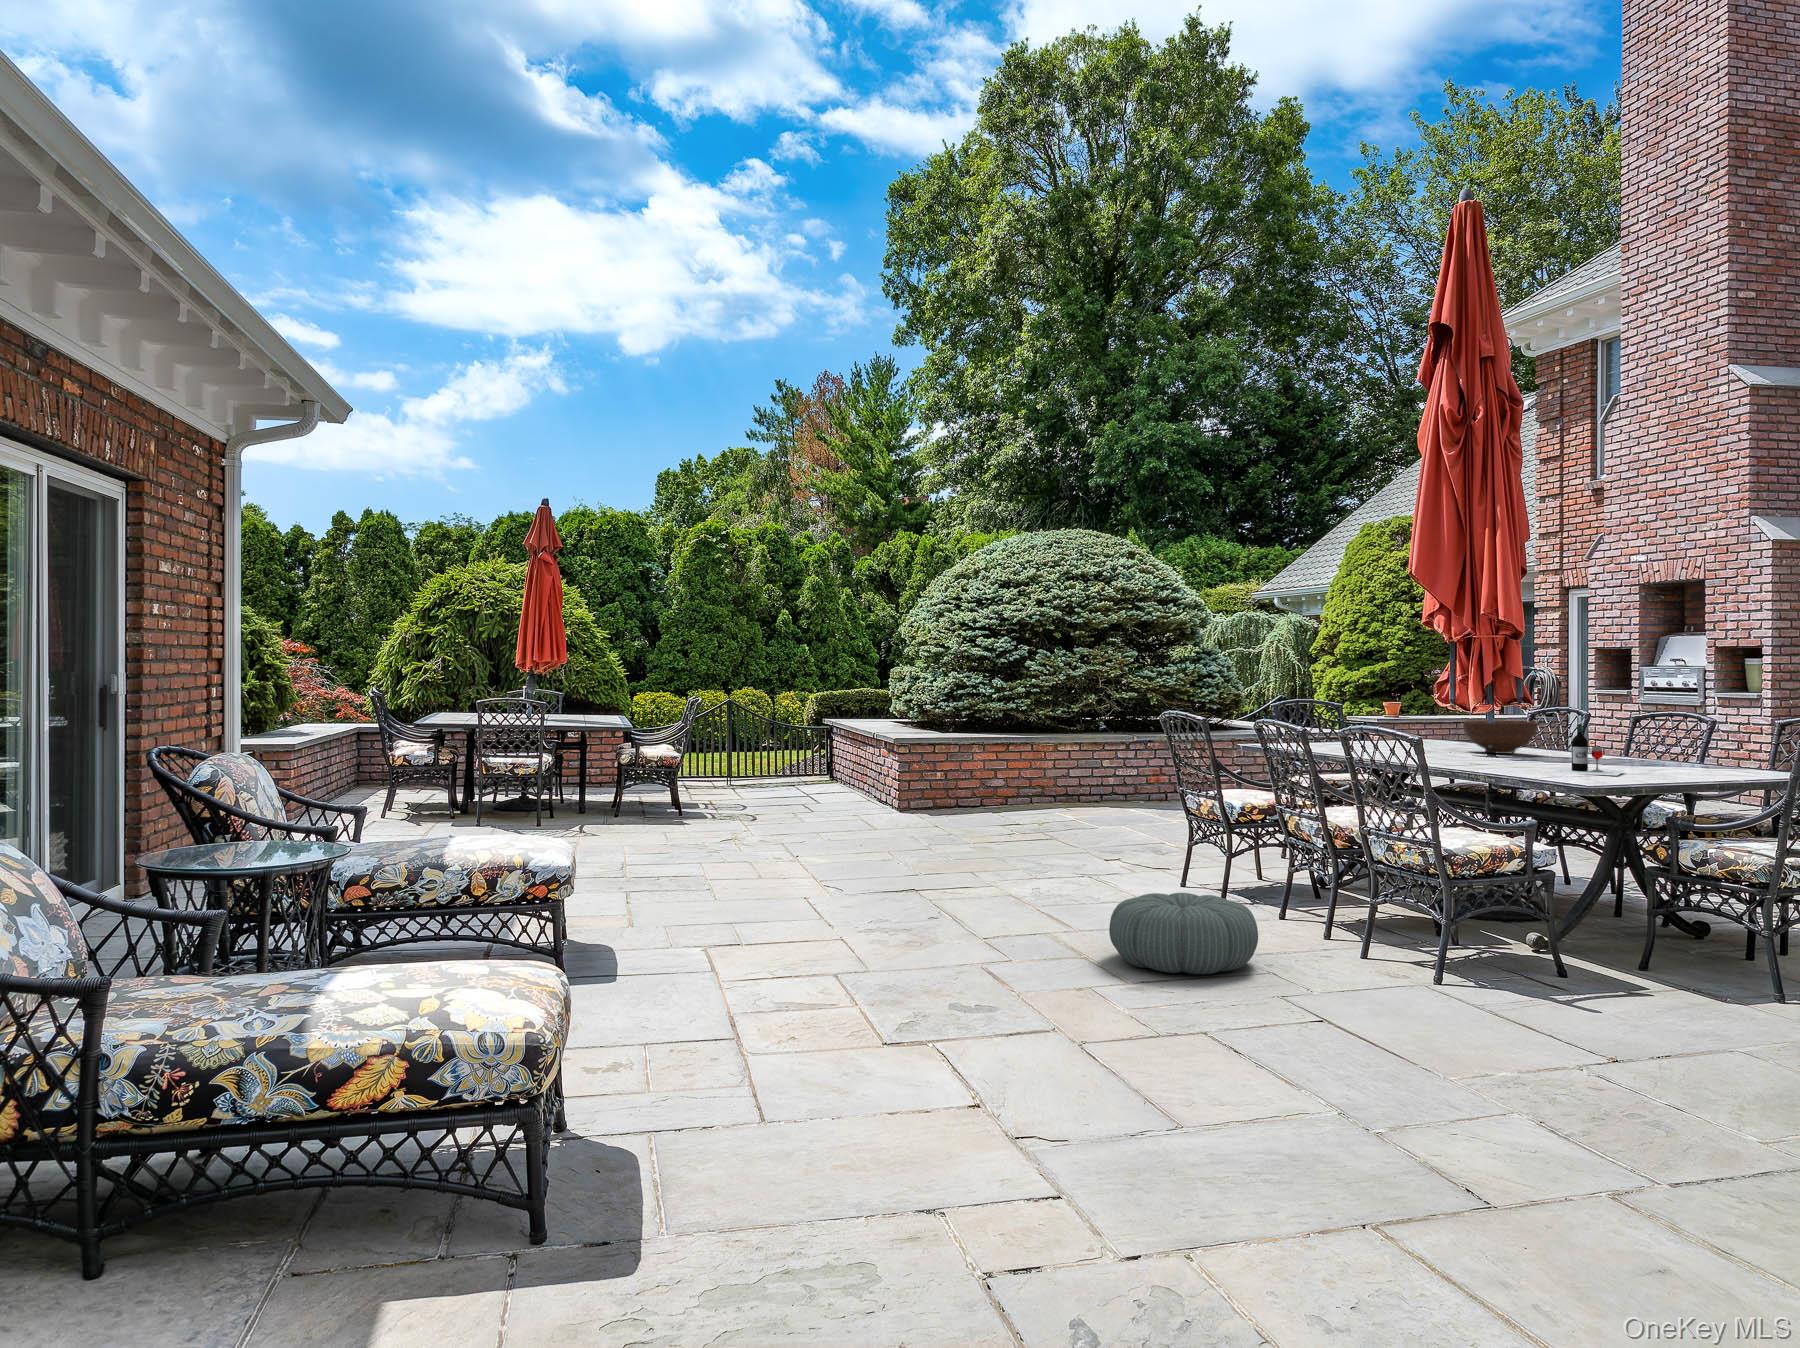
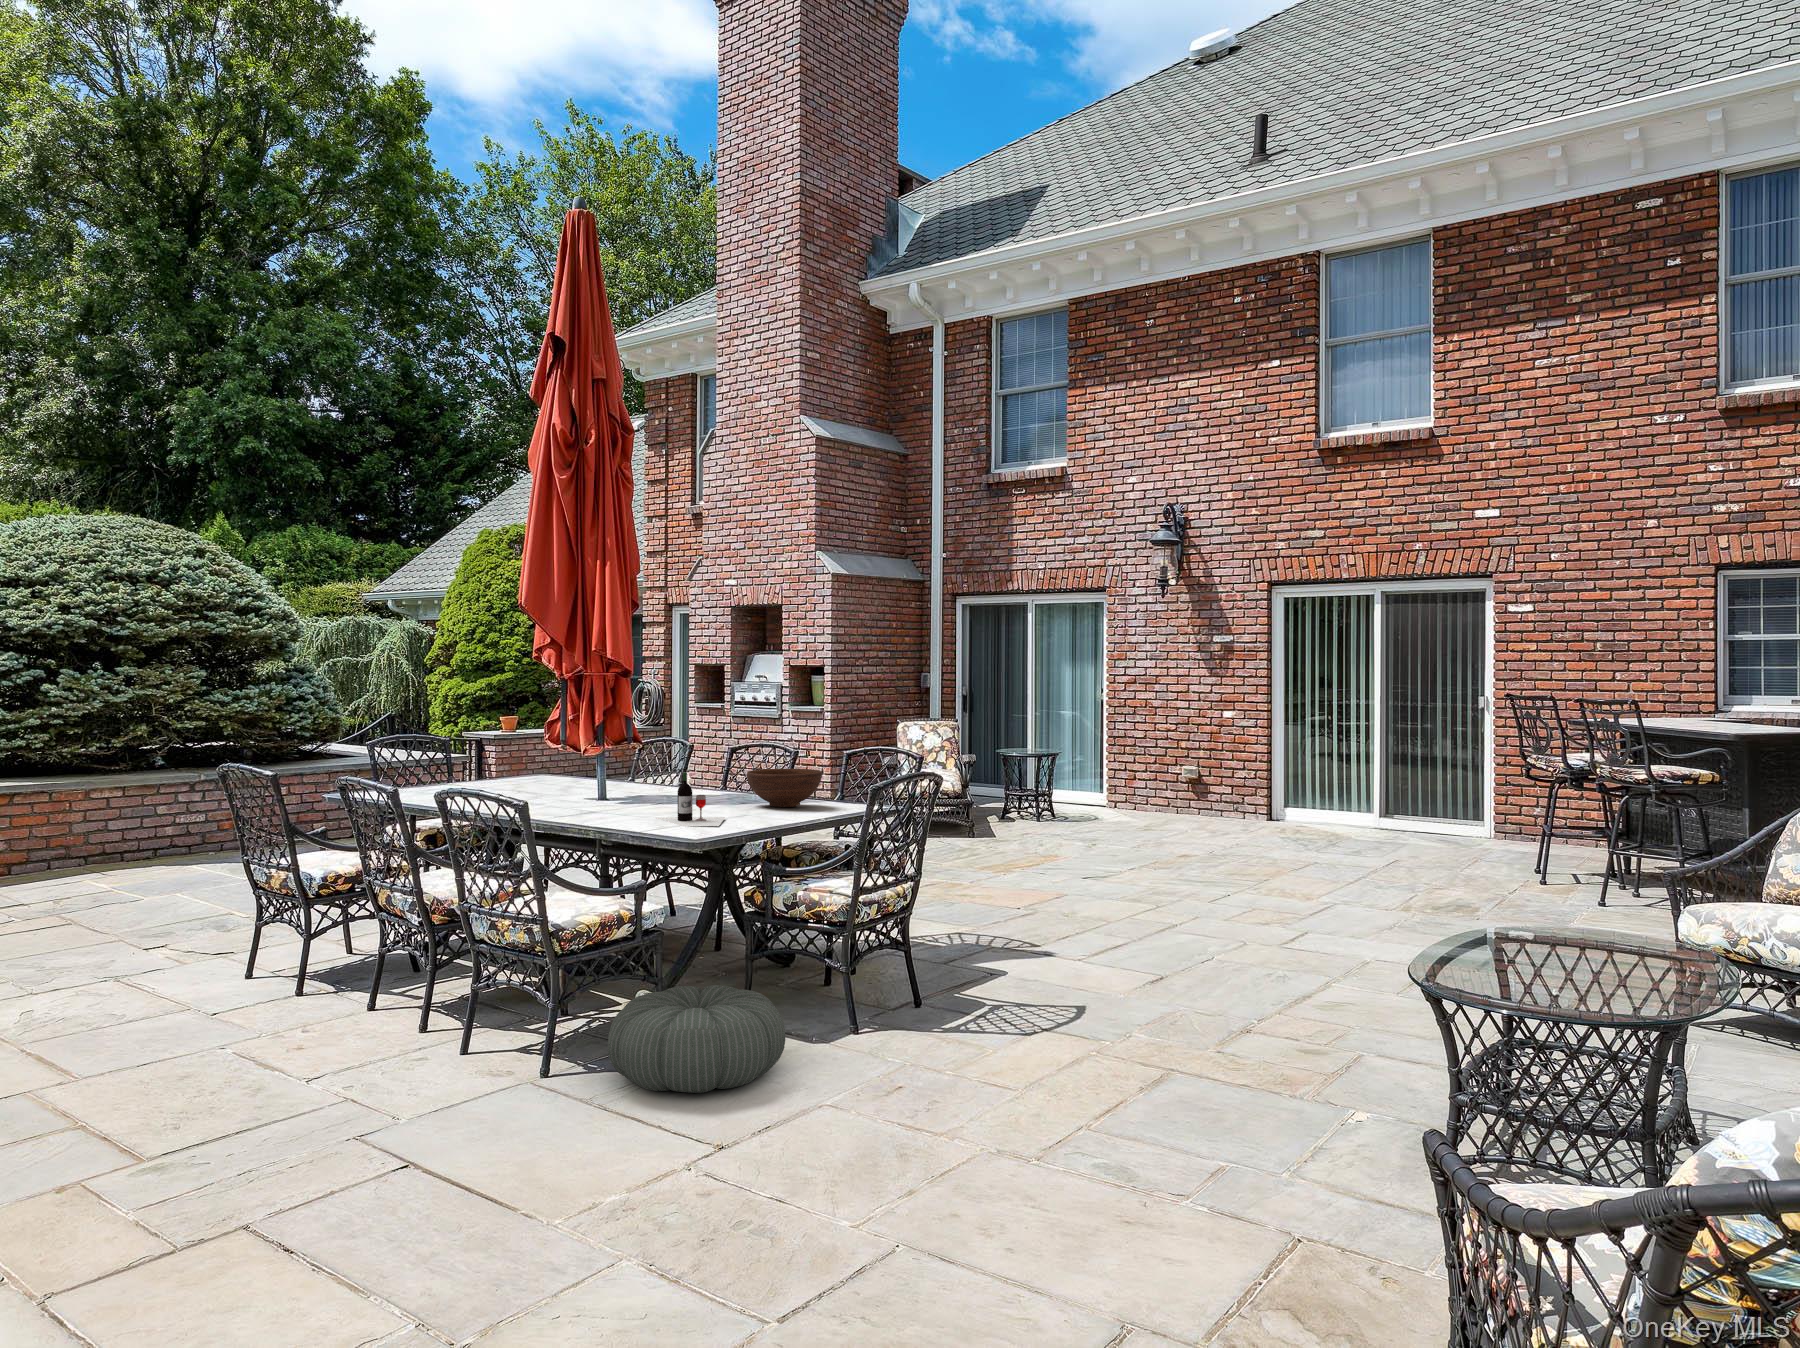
fruit bowl: present [1463,720,1538,754] -> present [747,769,822,807]
pouf: present [1109,893,1258,974] -> present [608,985,786,1093]

